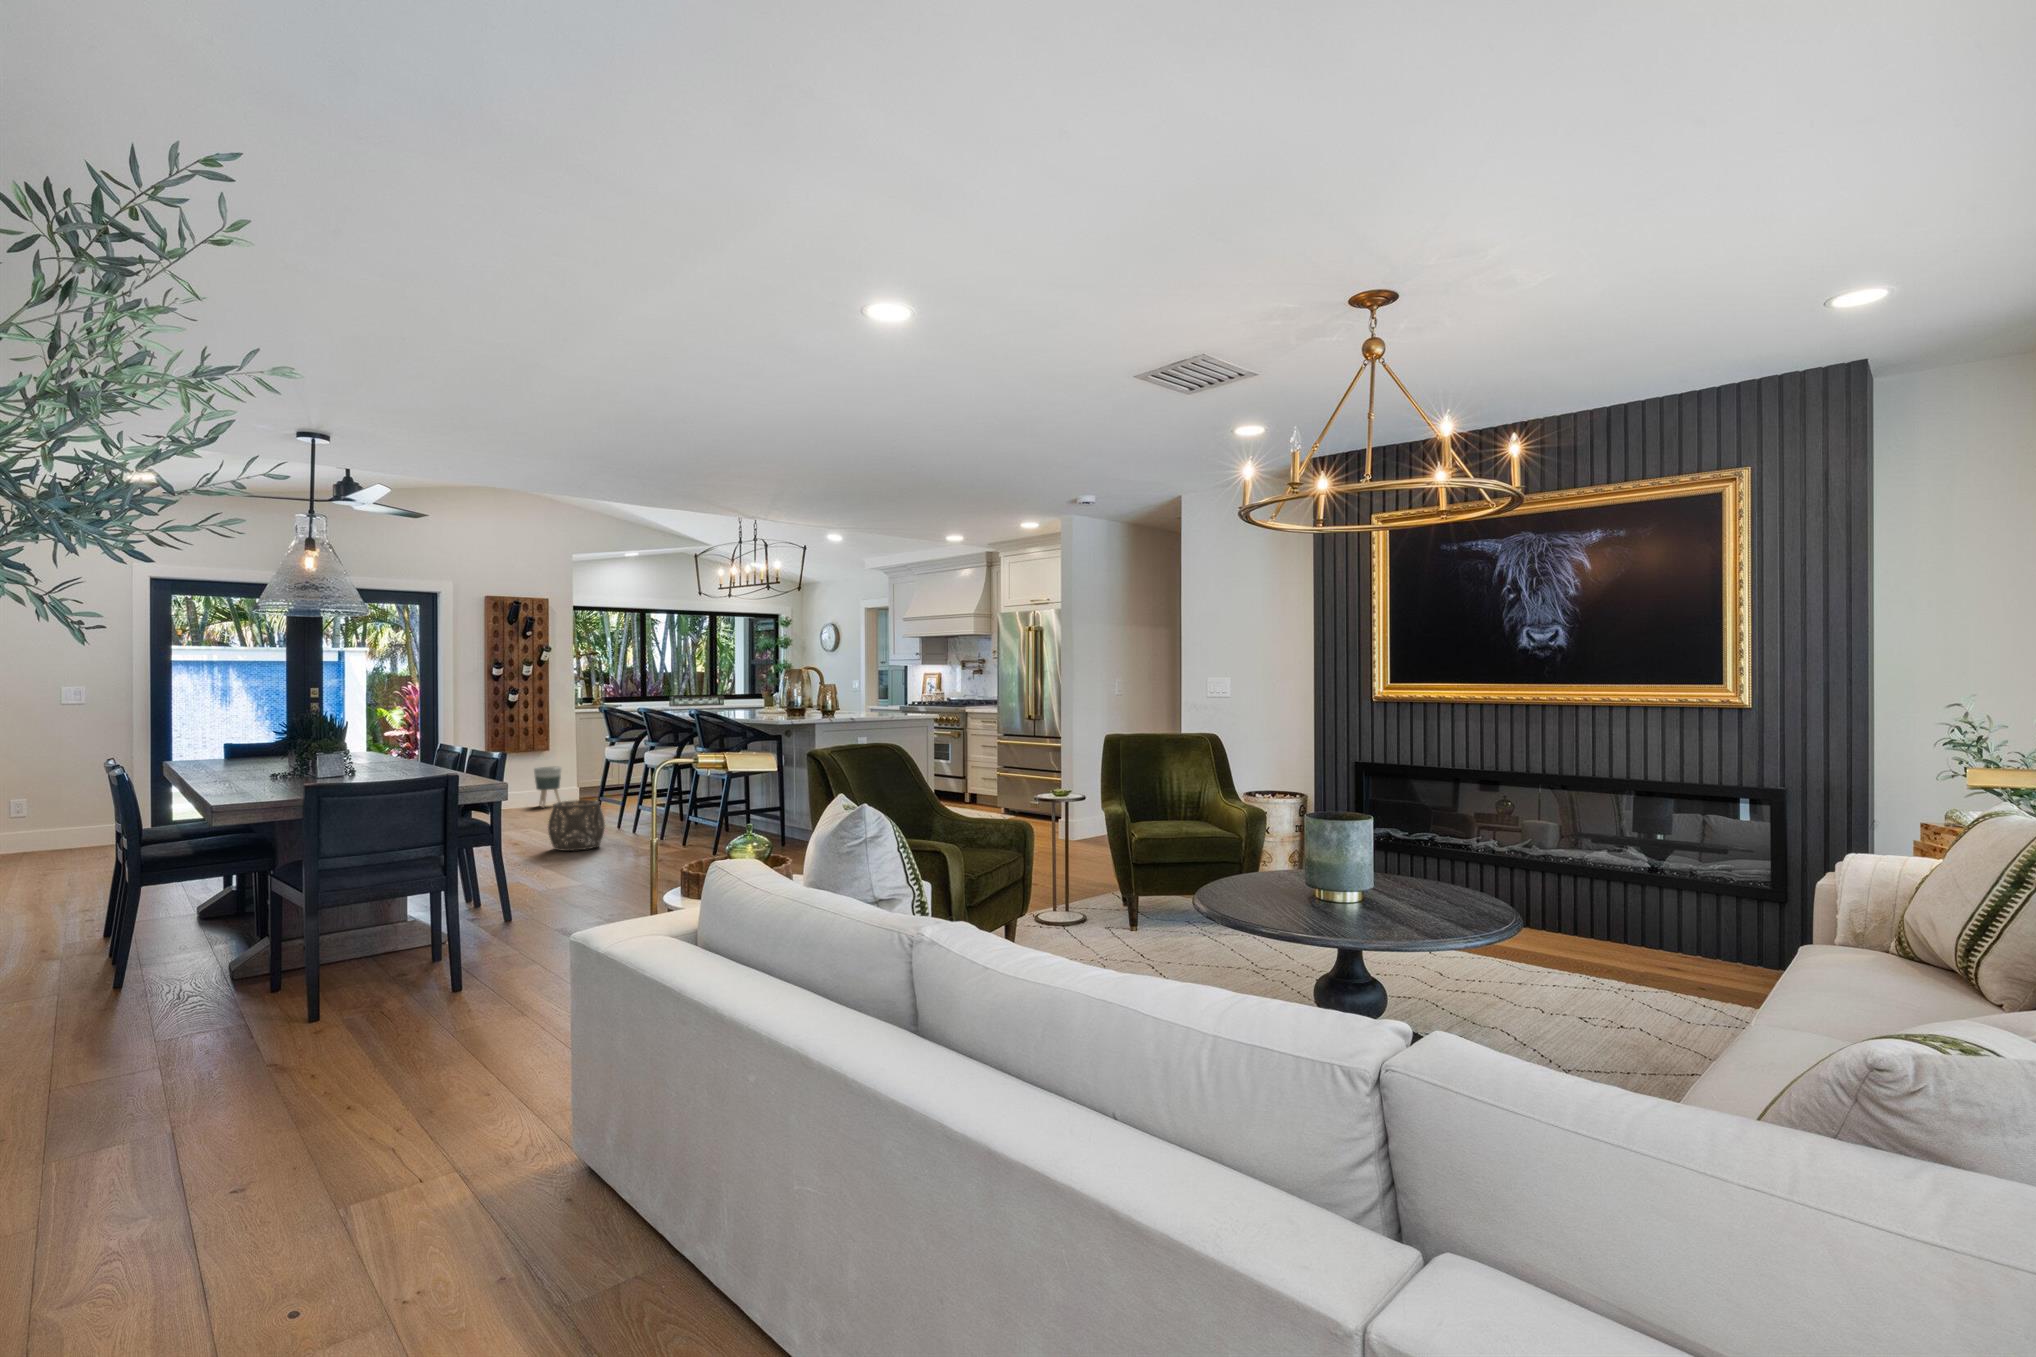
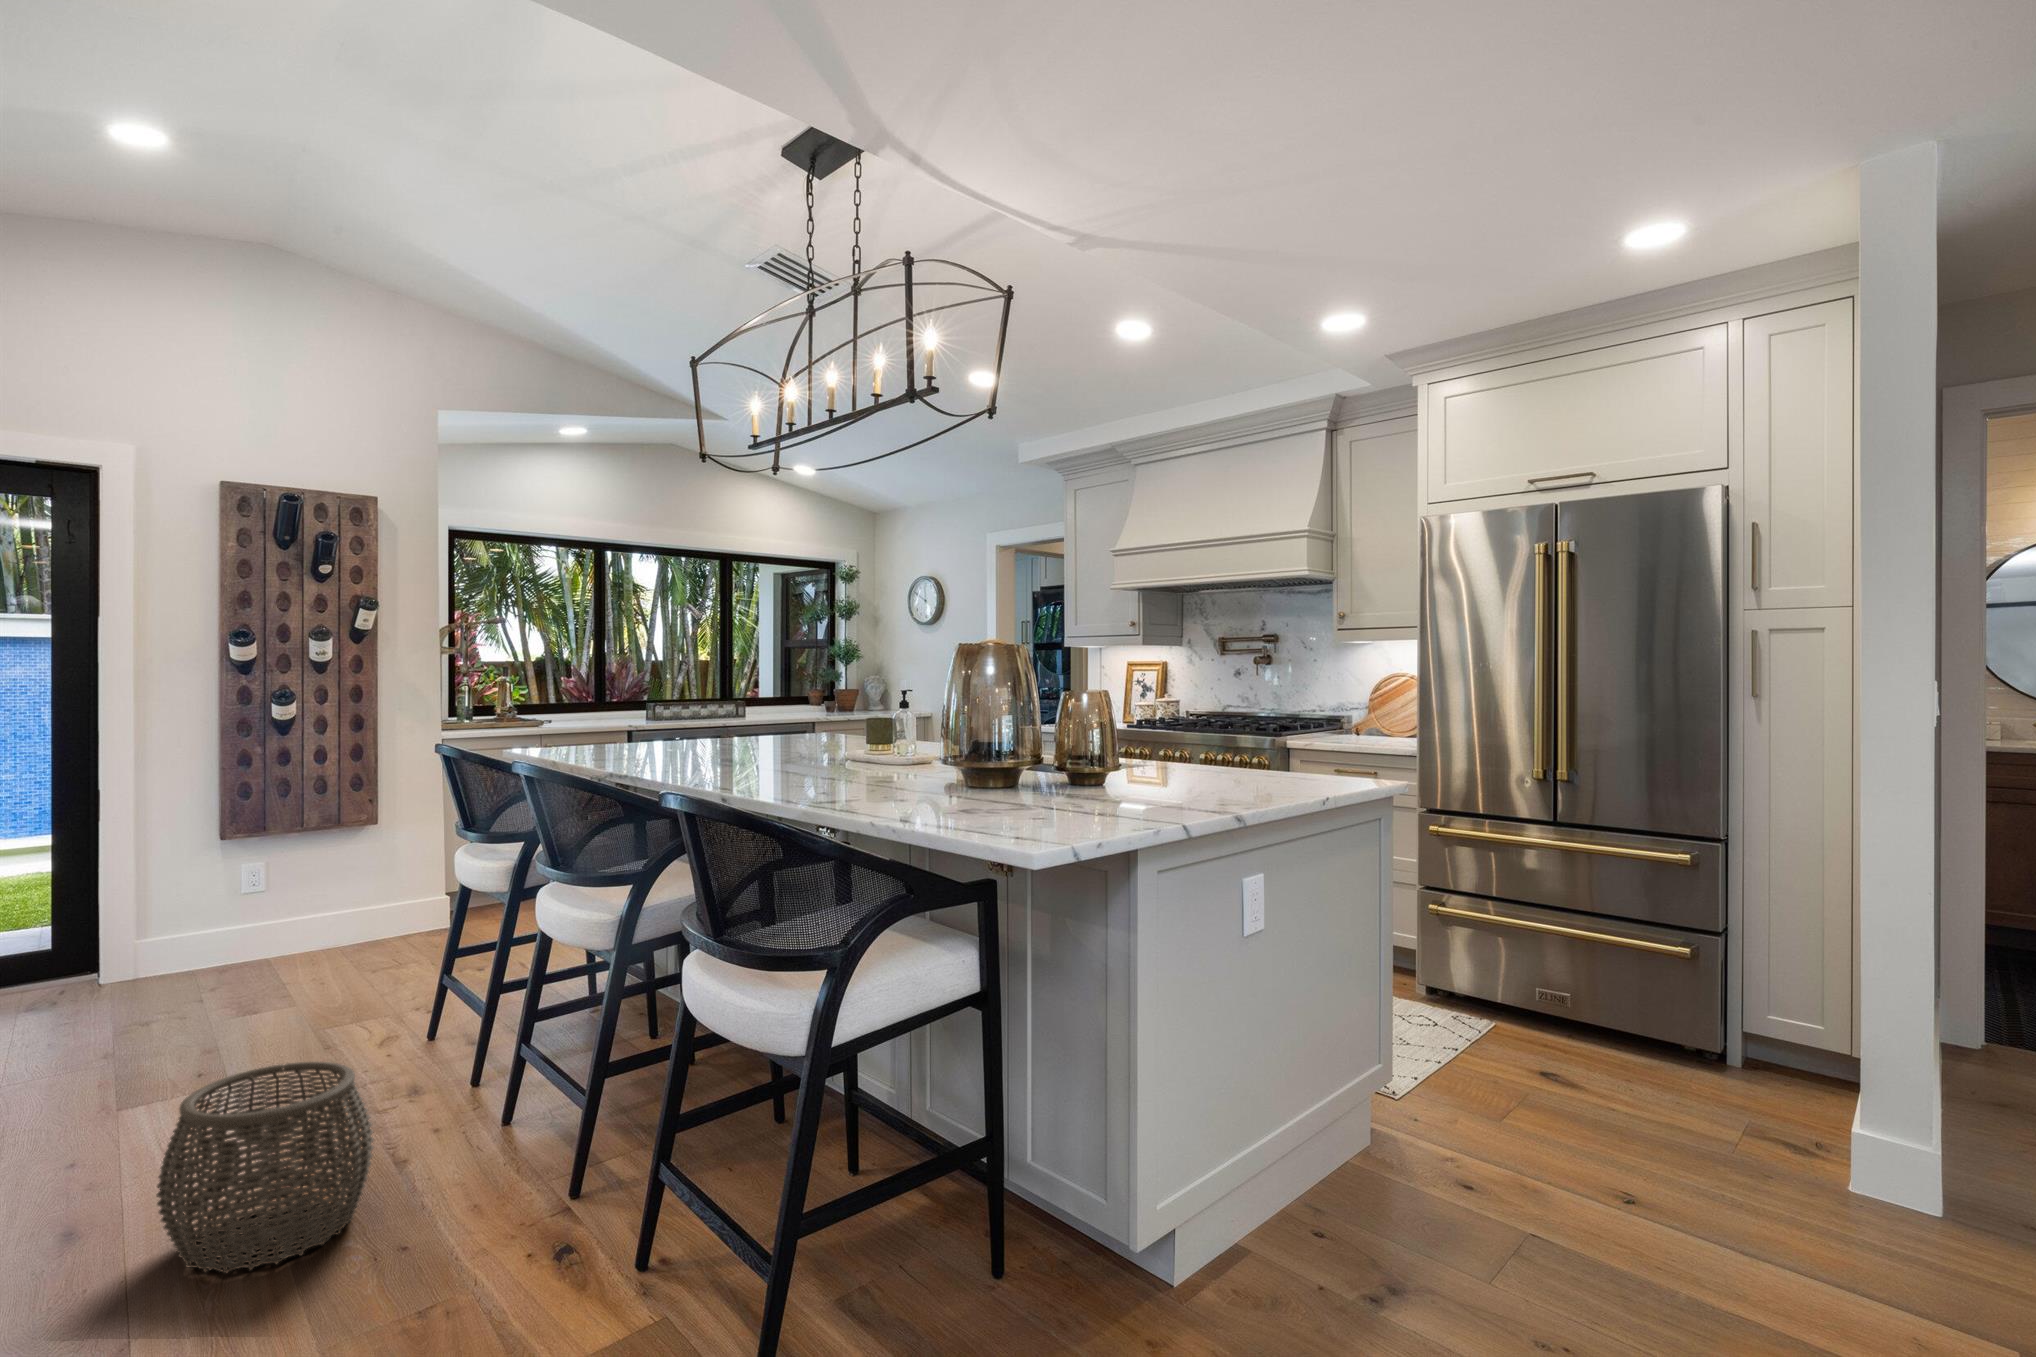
planter: present [534,767,561,807] -> none [336,856,401,951]

